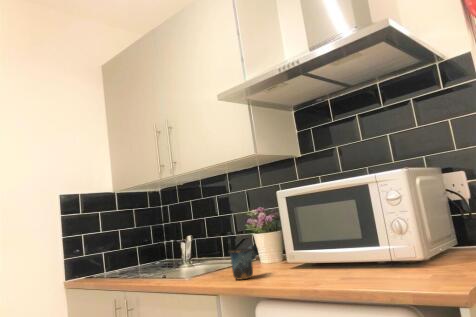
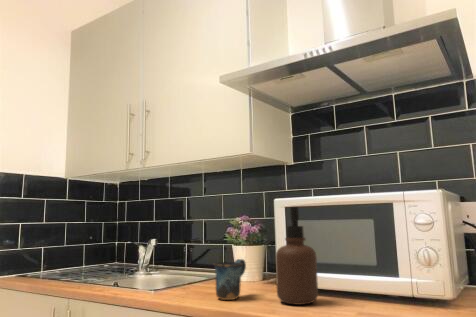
soap dispenser: none [276,197,314,278] -> present [276,207,318,305]

